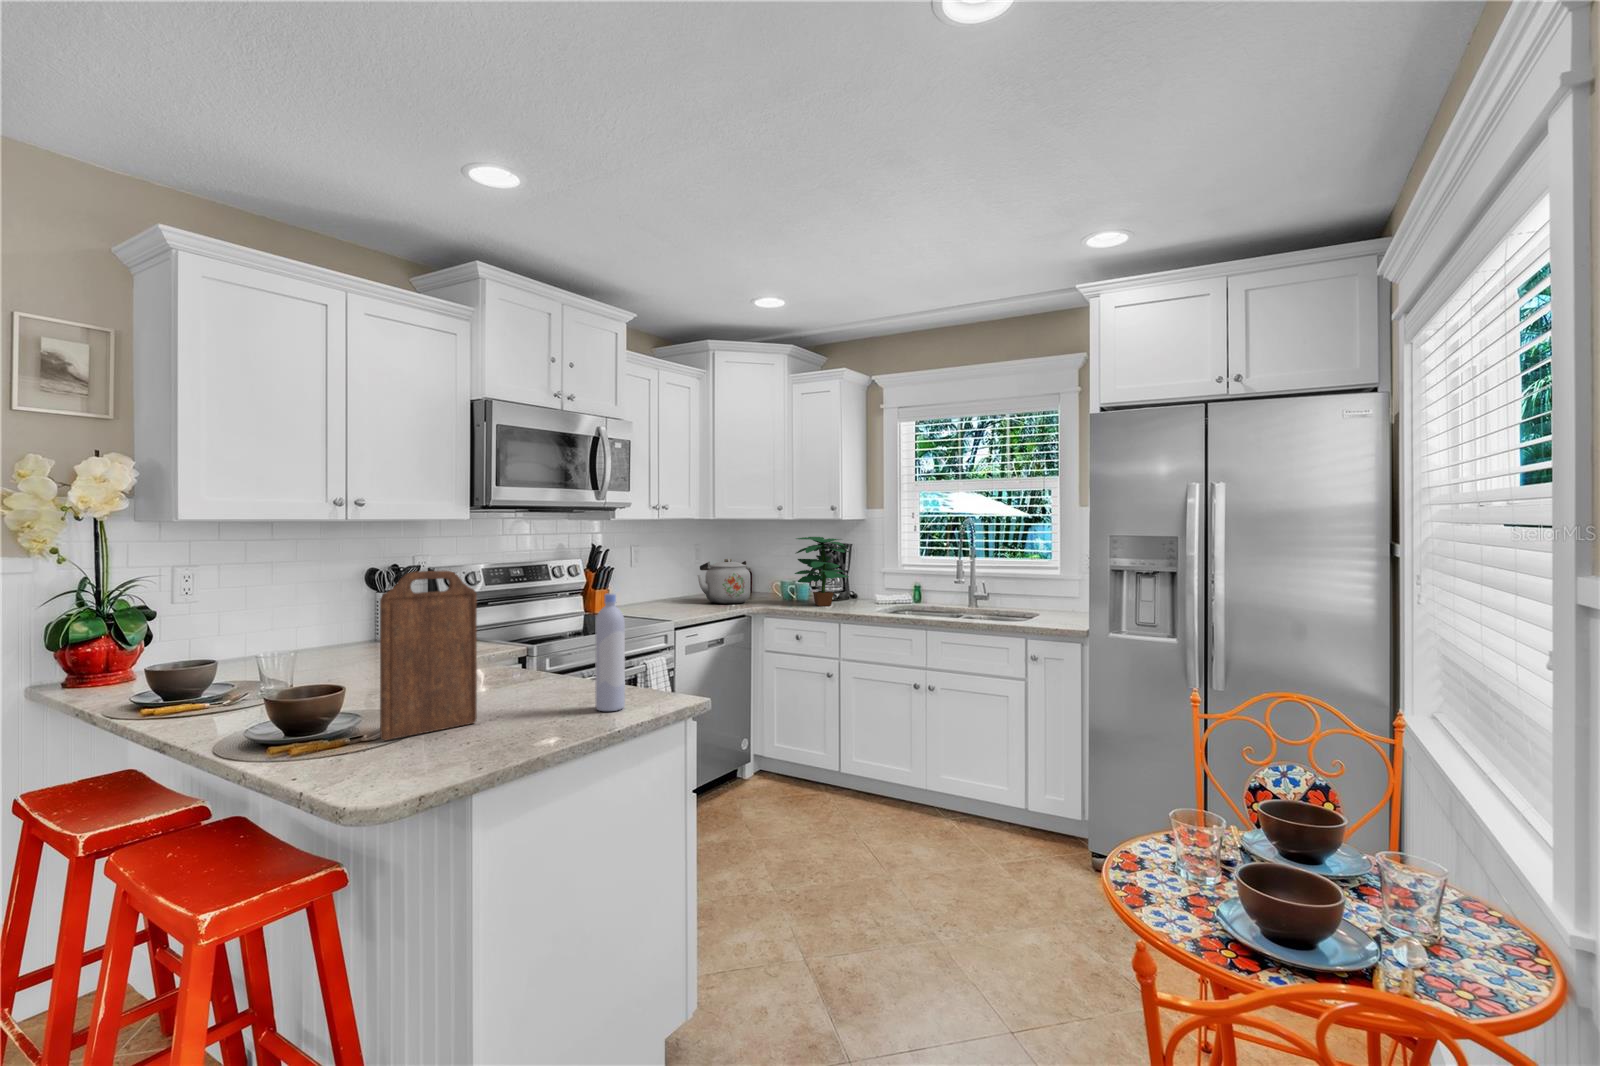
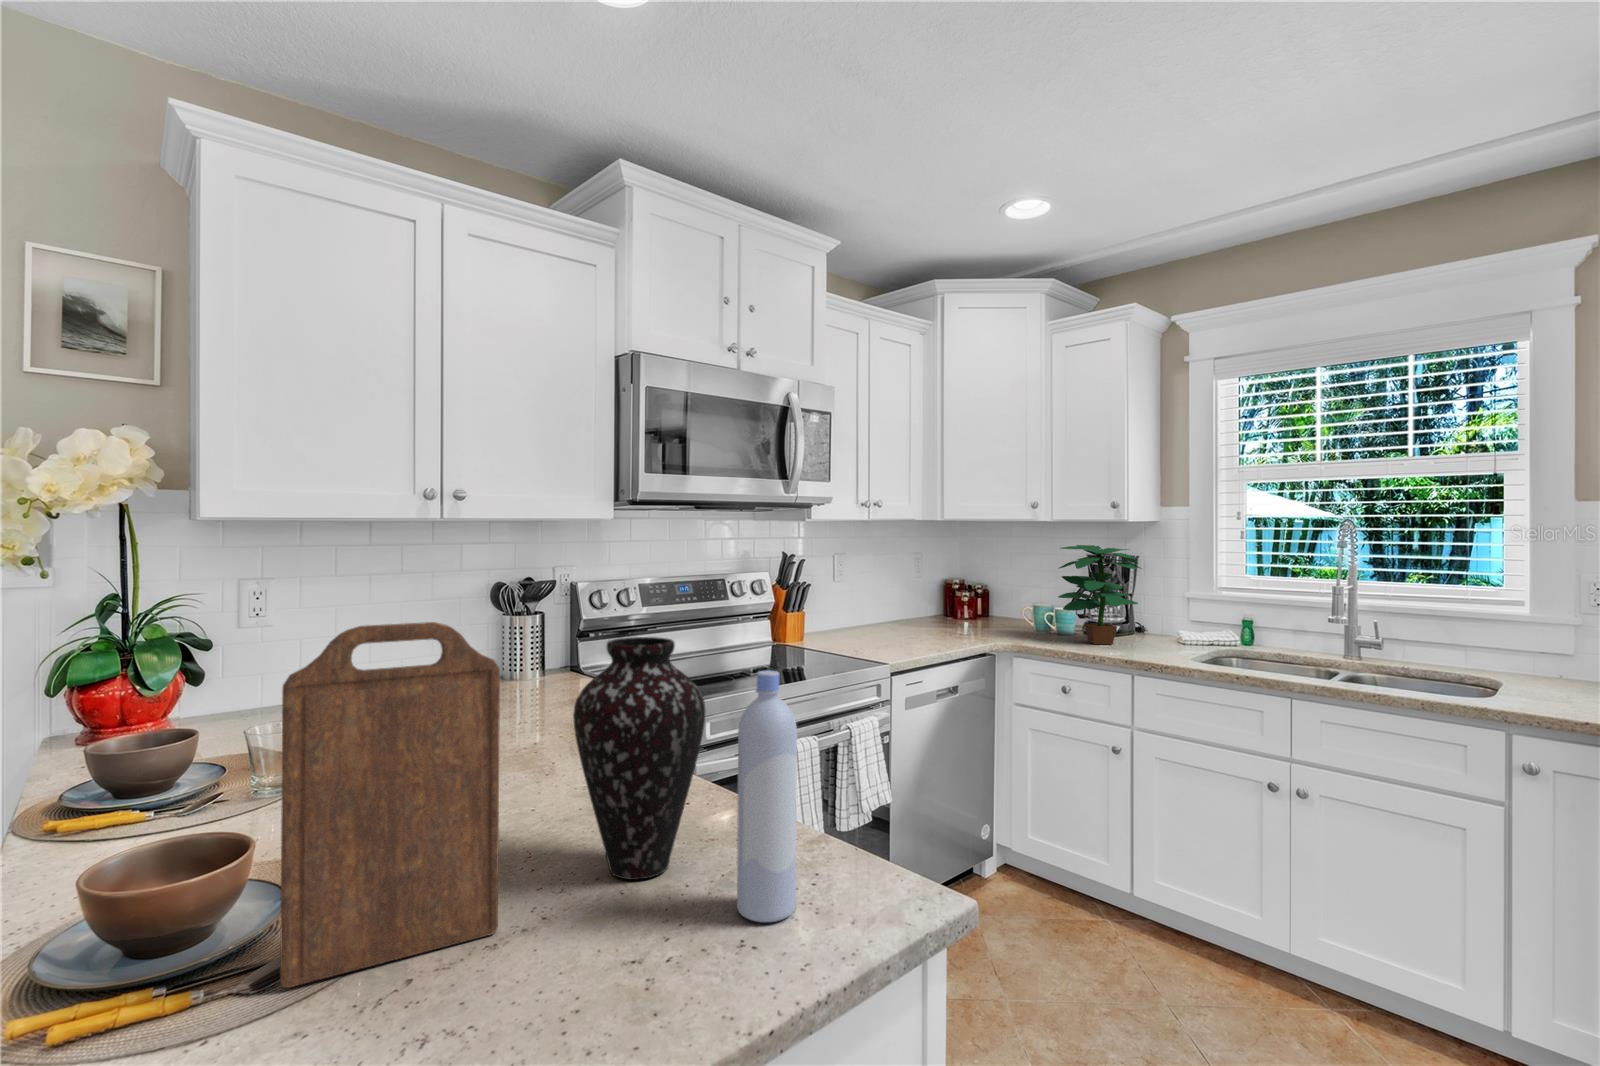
kettle: present [698,559,750,604] -> none [920,573,992,634]
vase: none [502,583,574,706] -> present [573,637,706,880]

